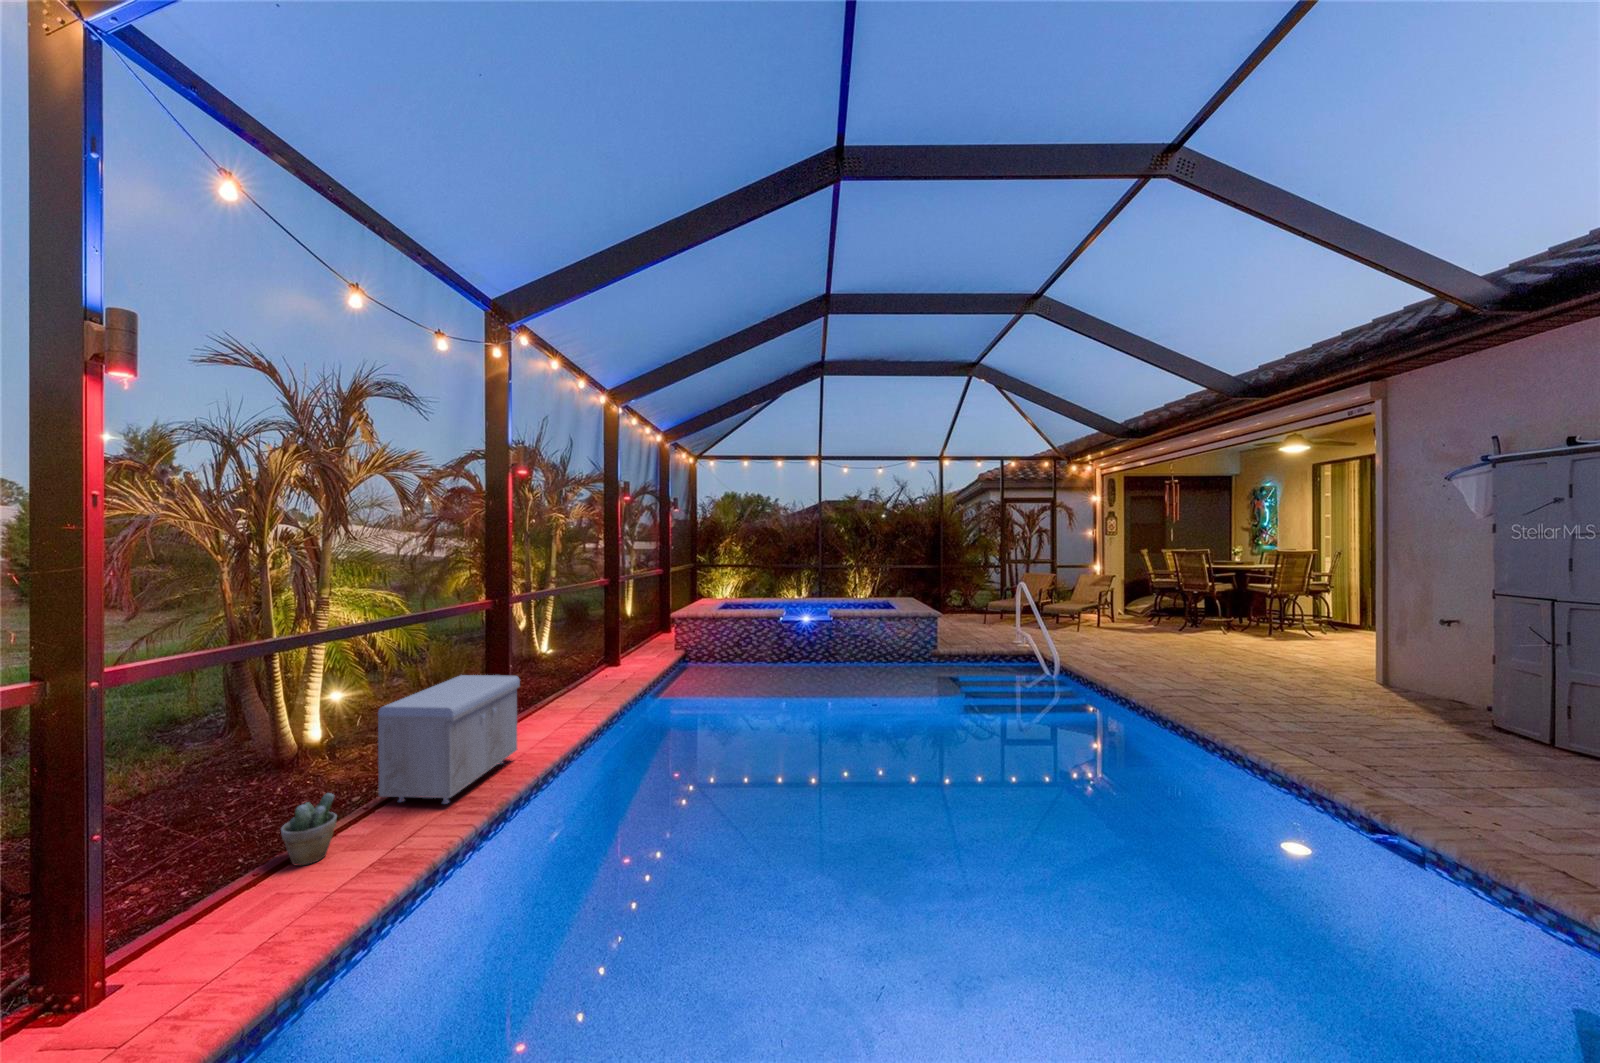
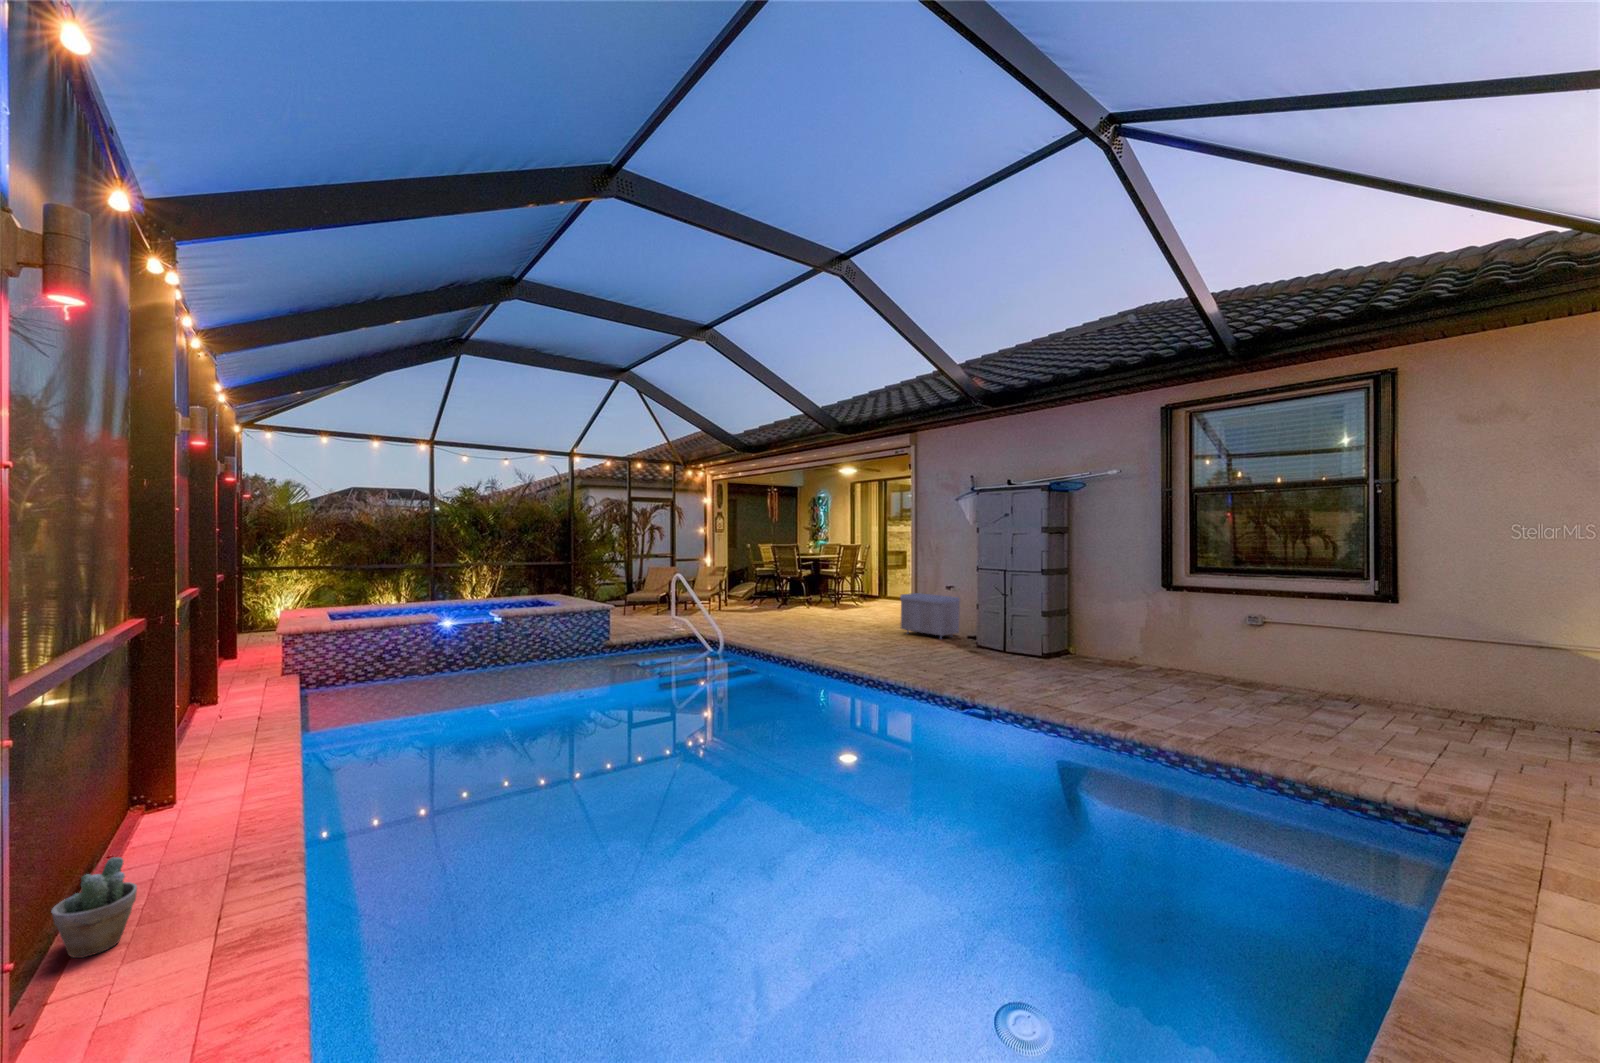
storage bench: present [378,675,520,804] -> present [900,593,960,639]

